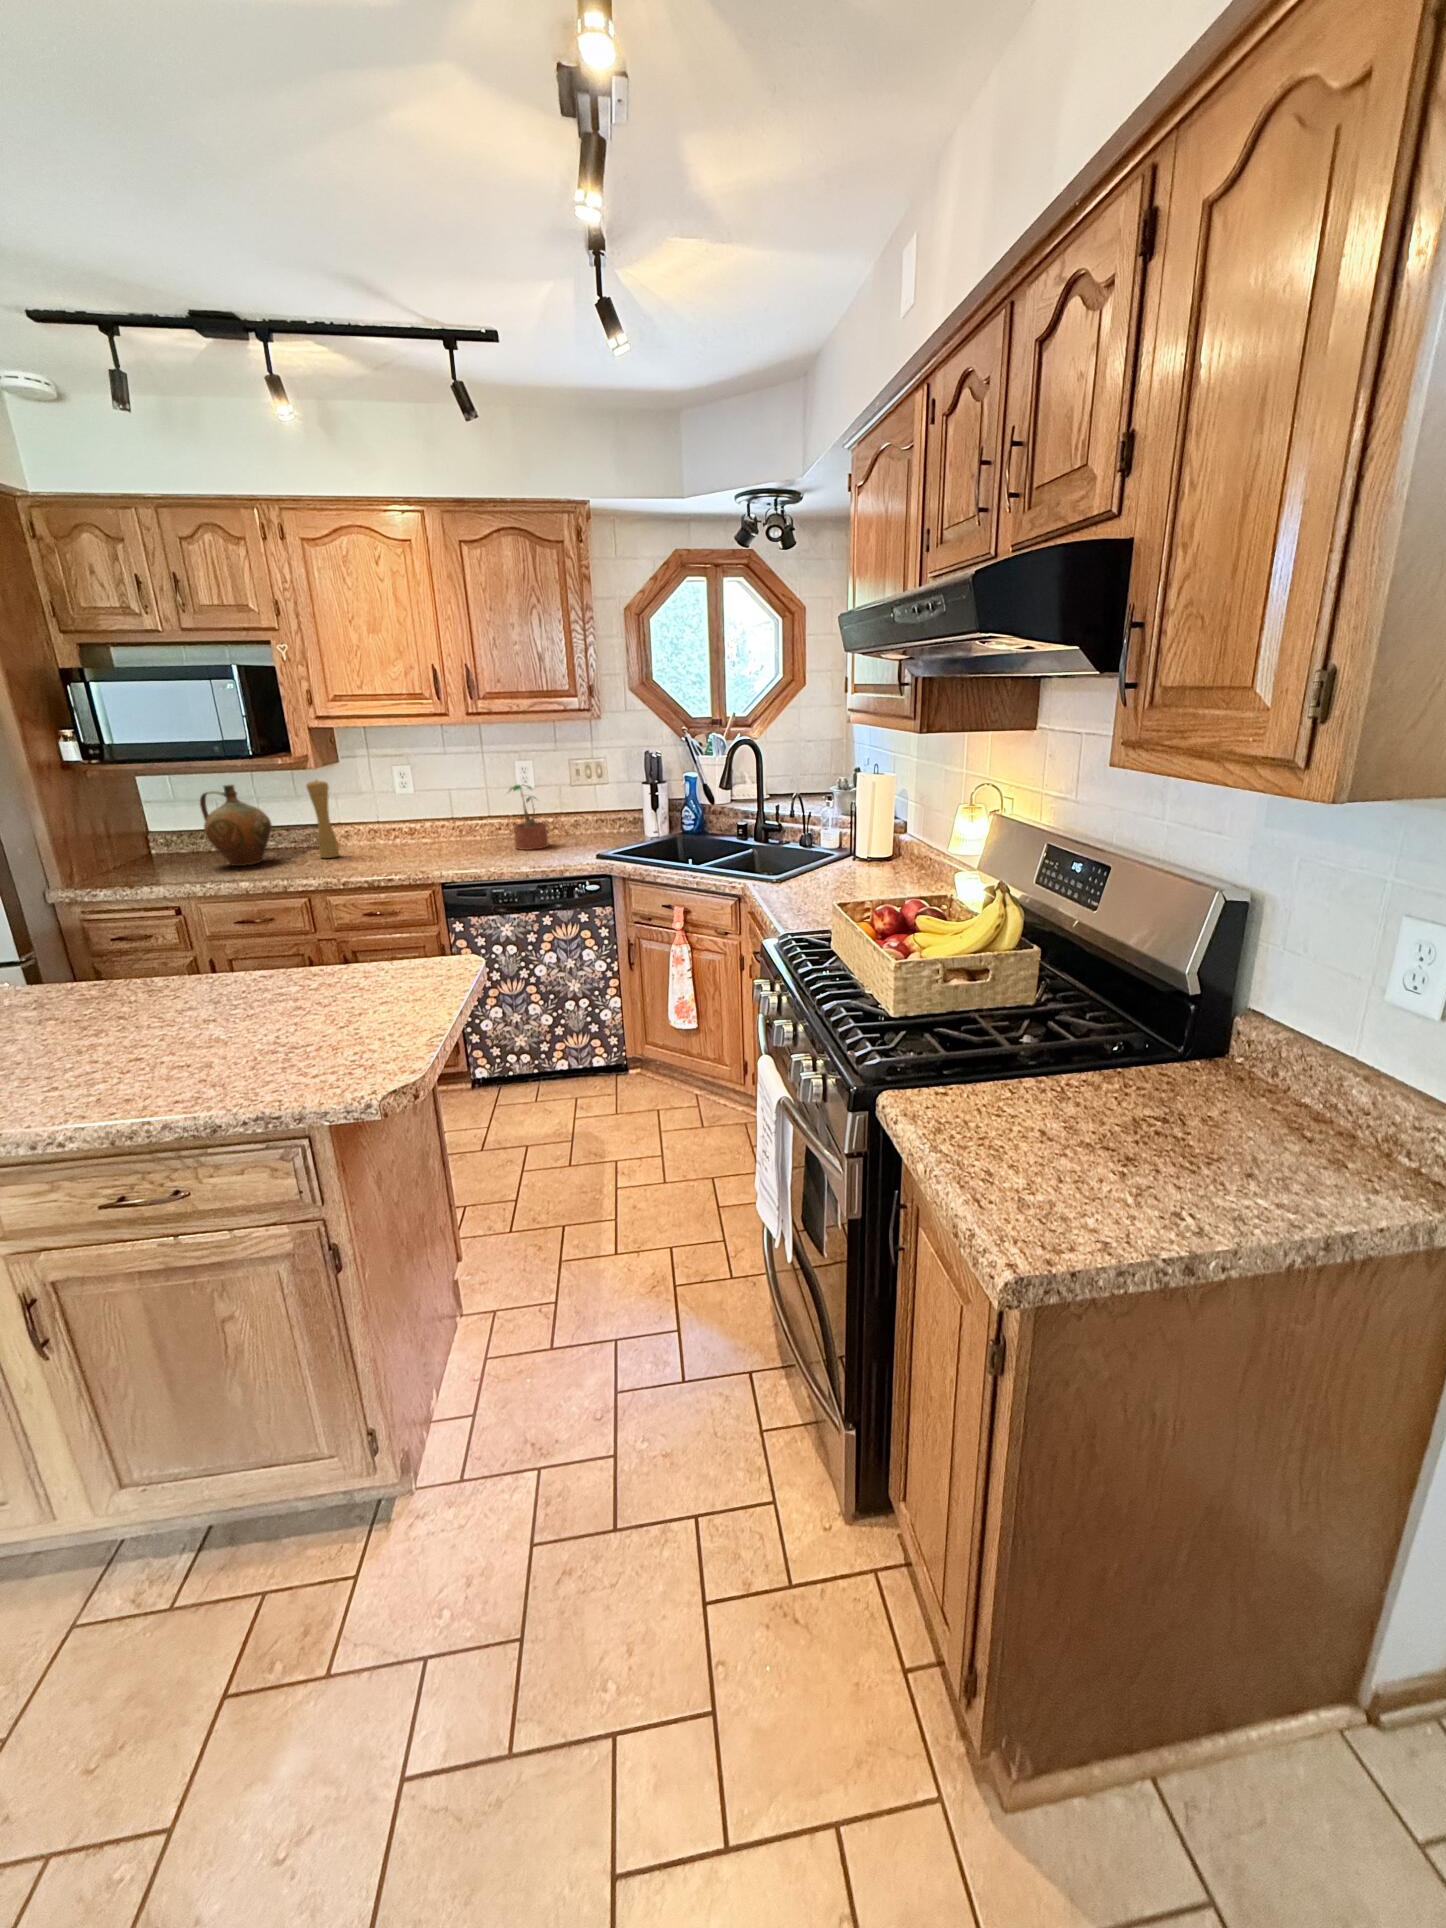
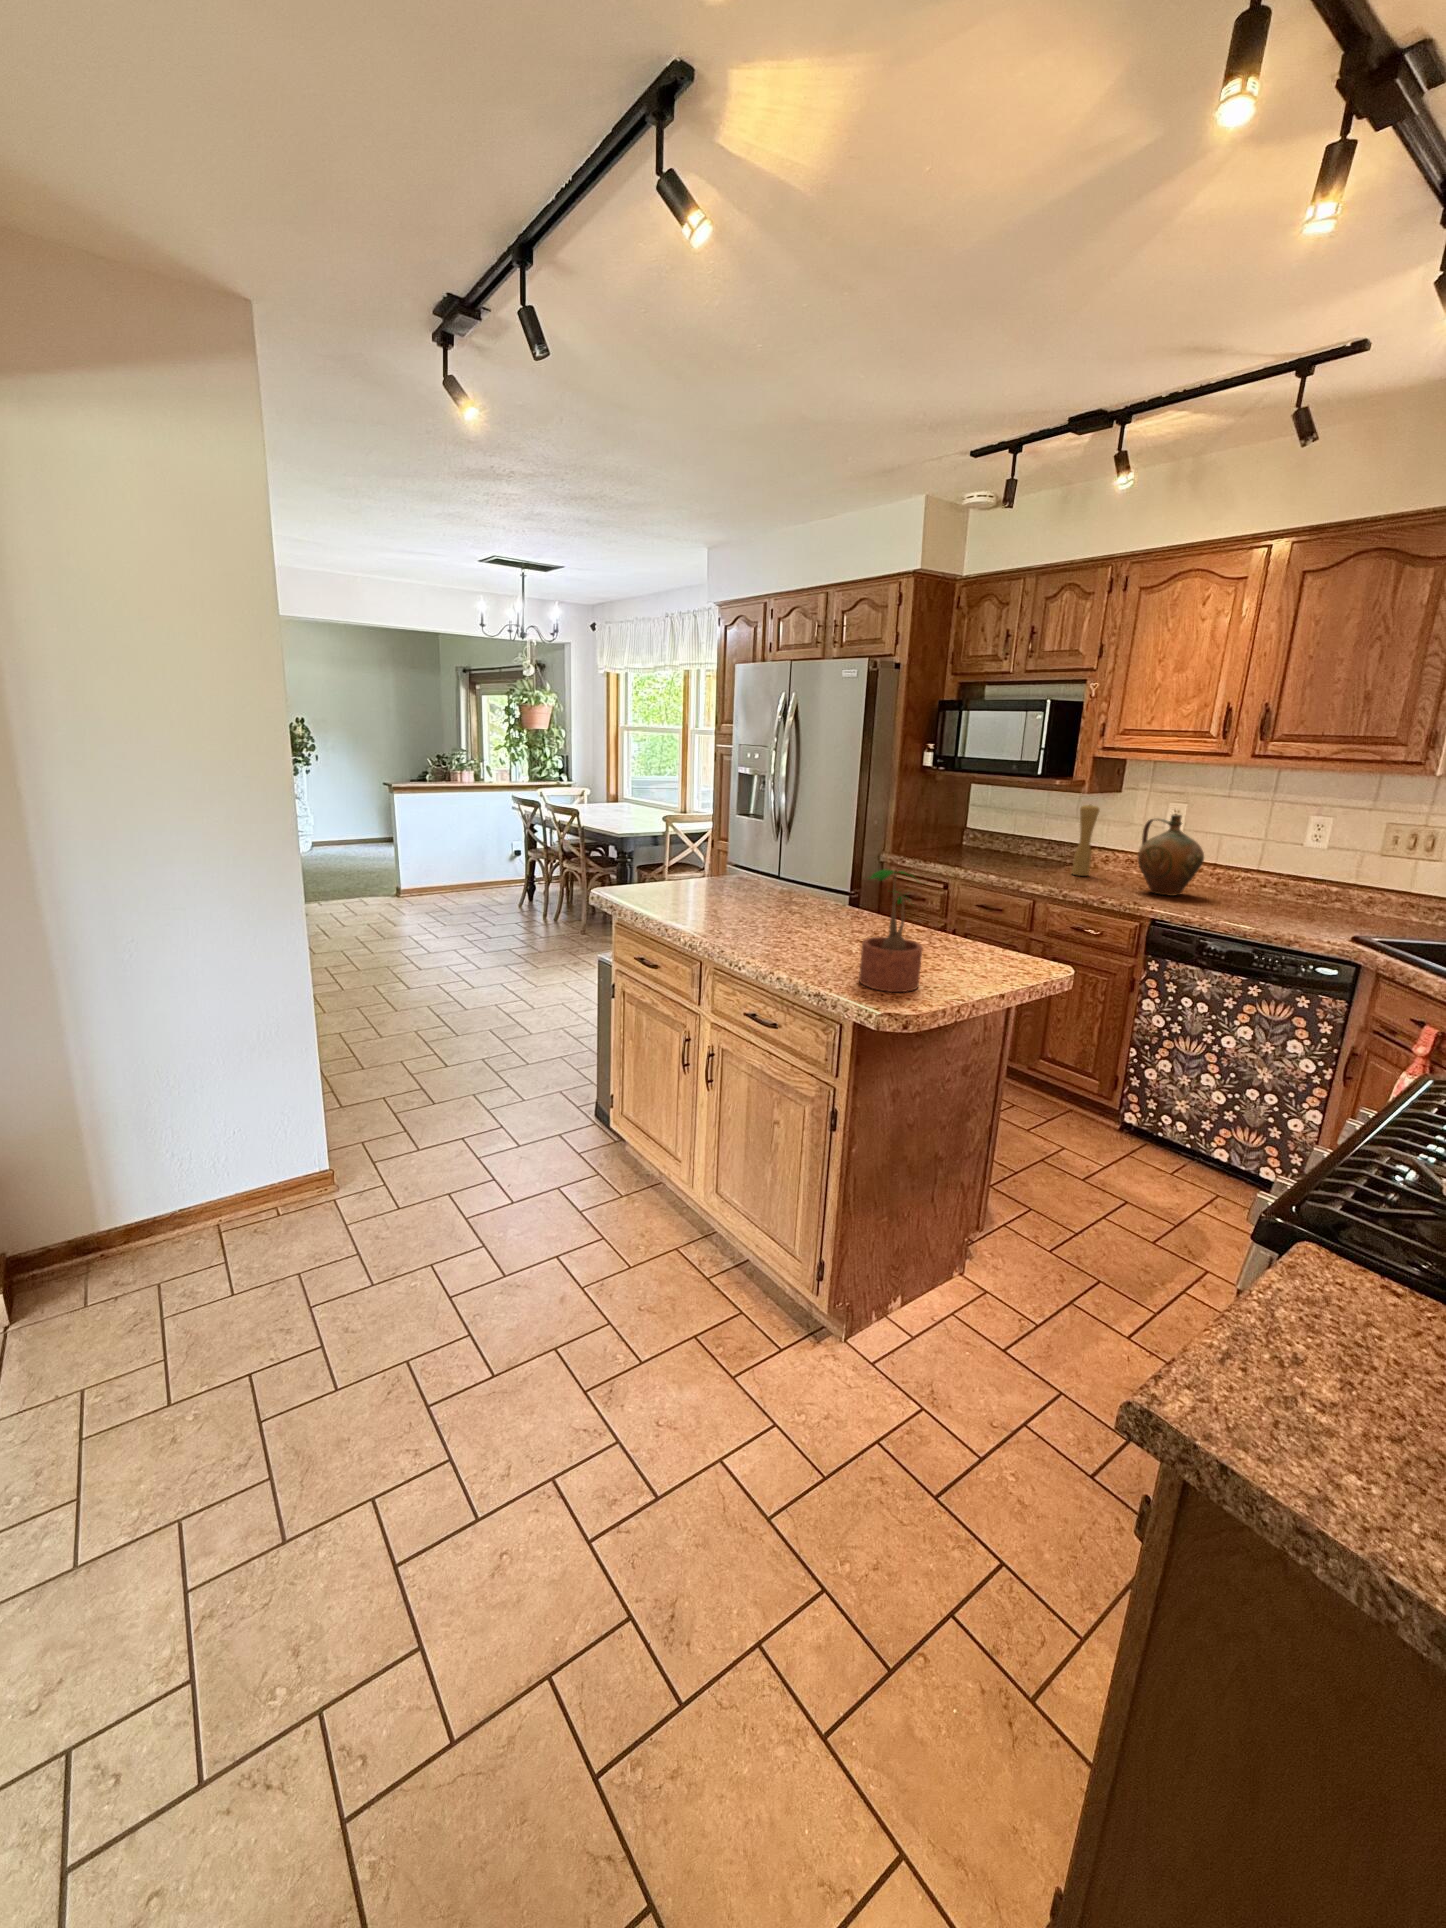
ceramic jug: present [200,785,272,866] -> present [1138,815,1204,896]
potted plant: present [510,785,548,850] -> present [859,870,922,992]

